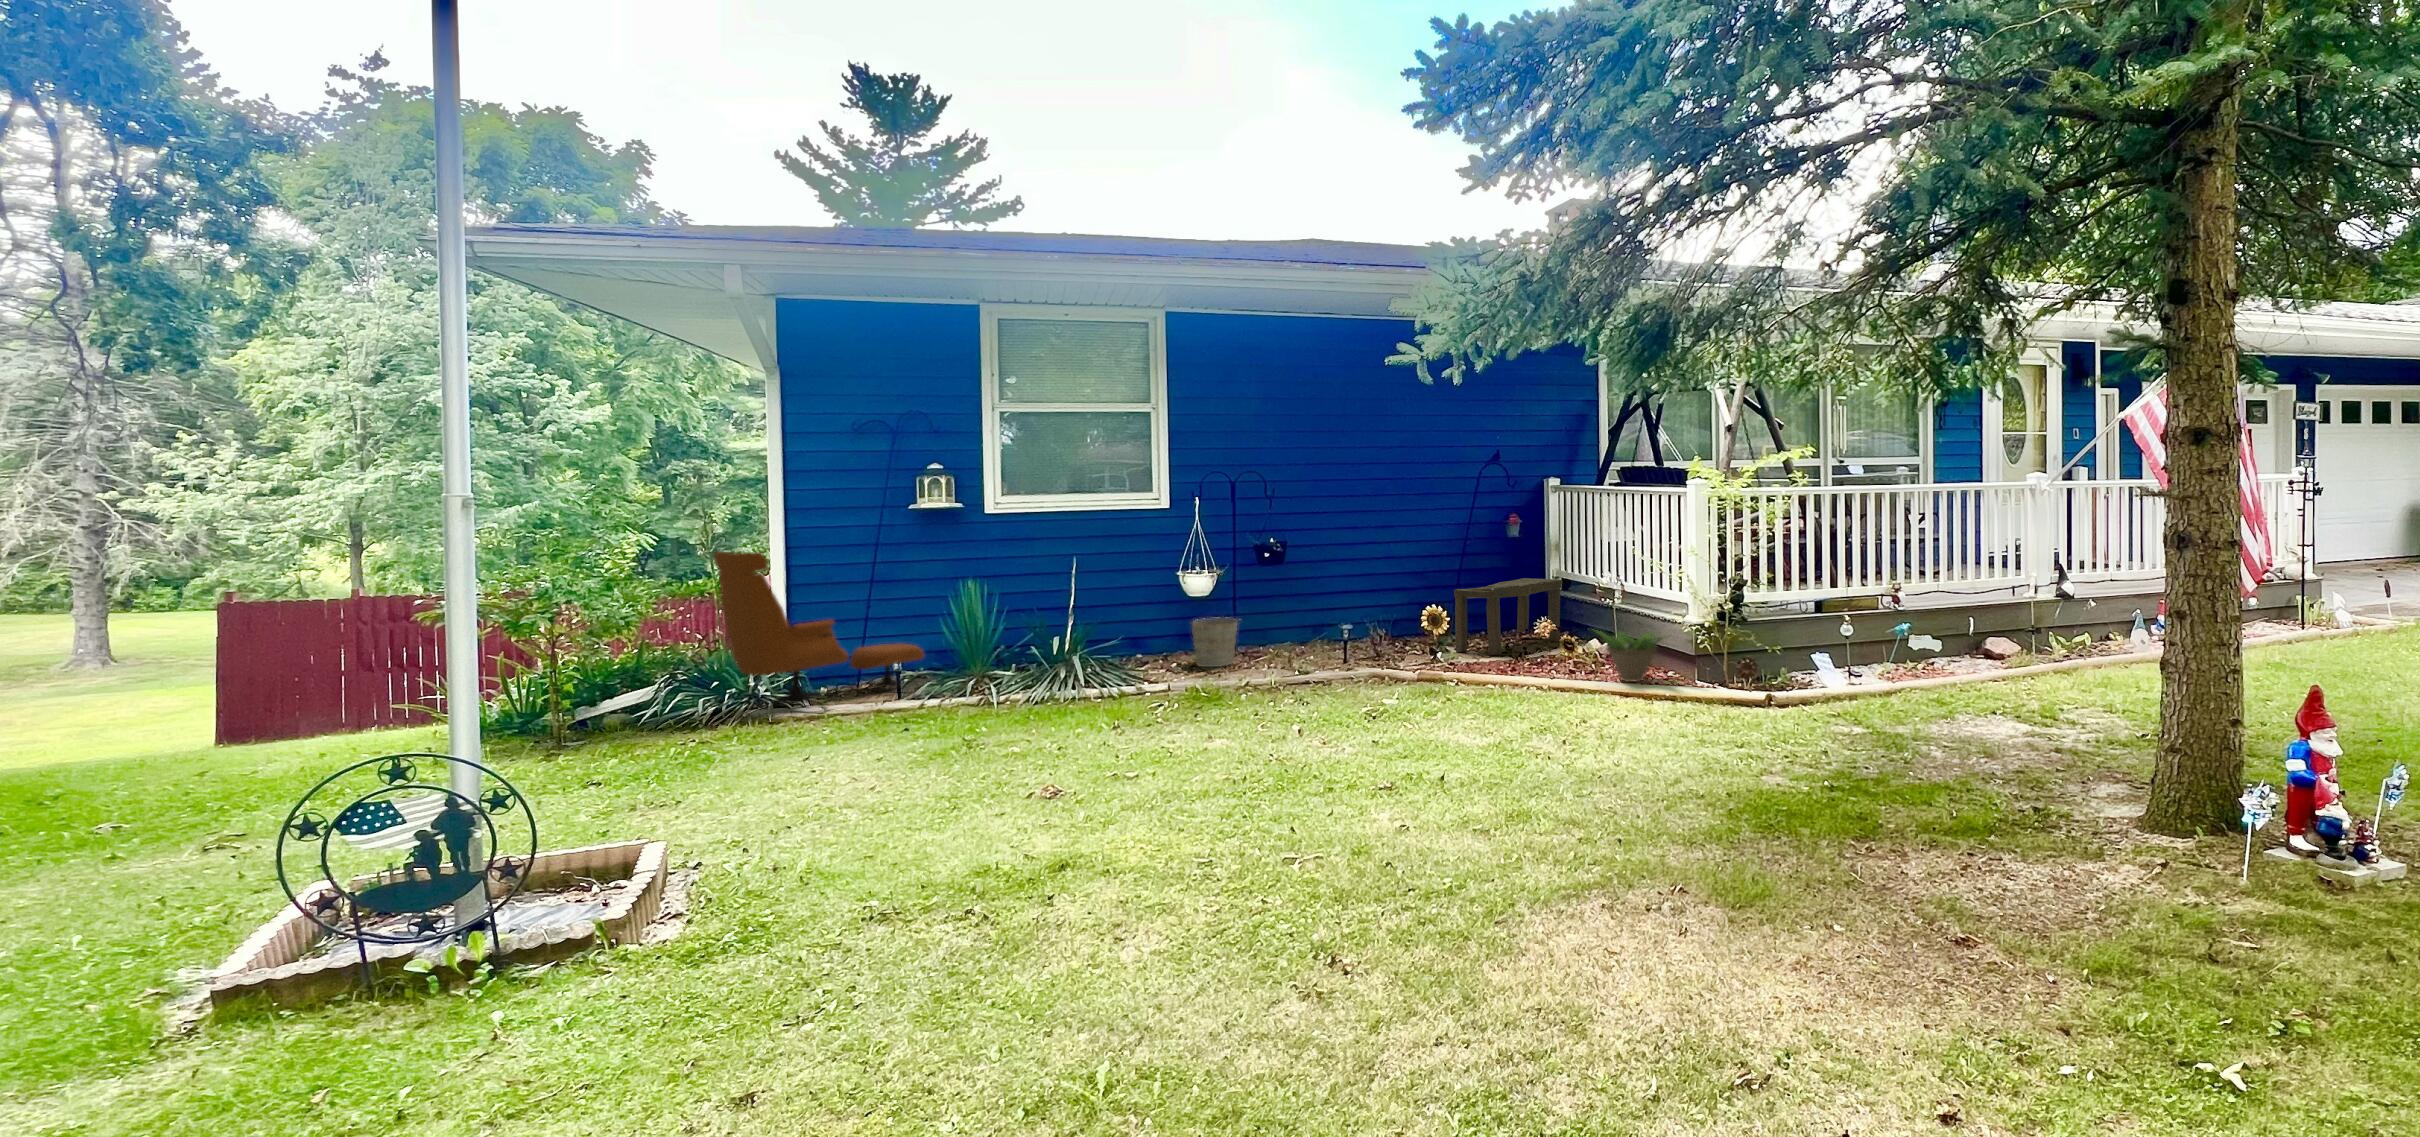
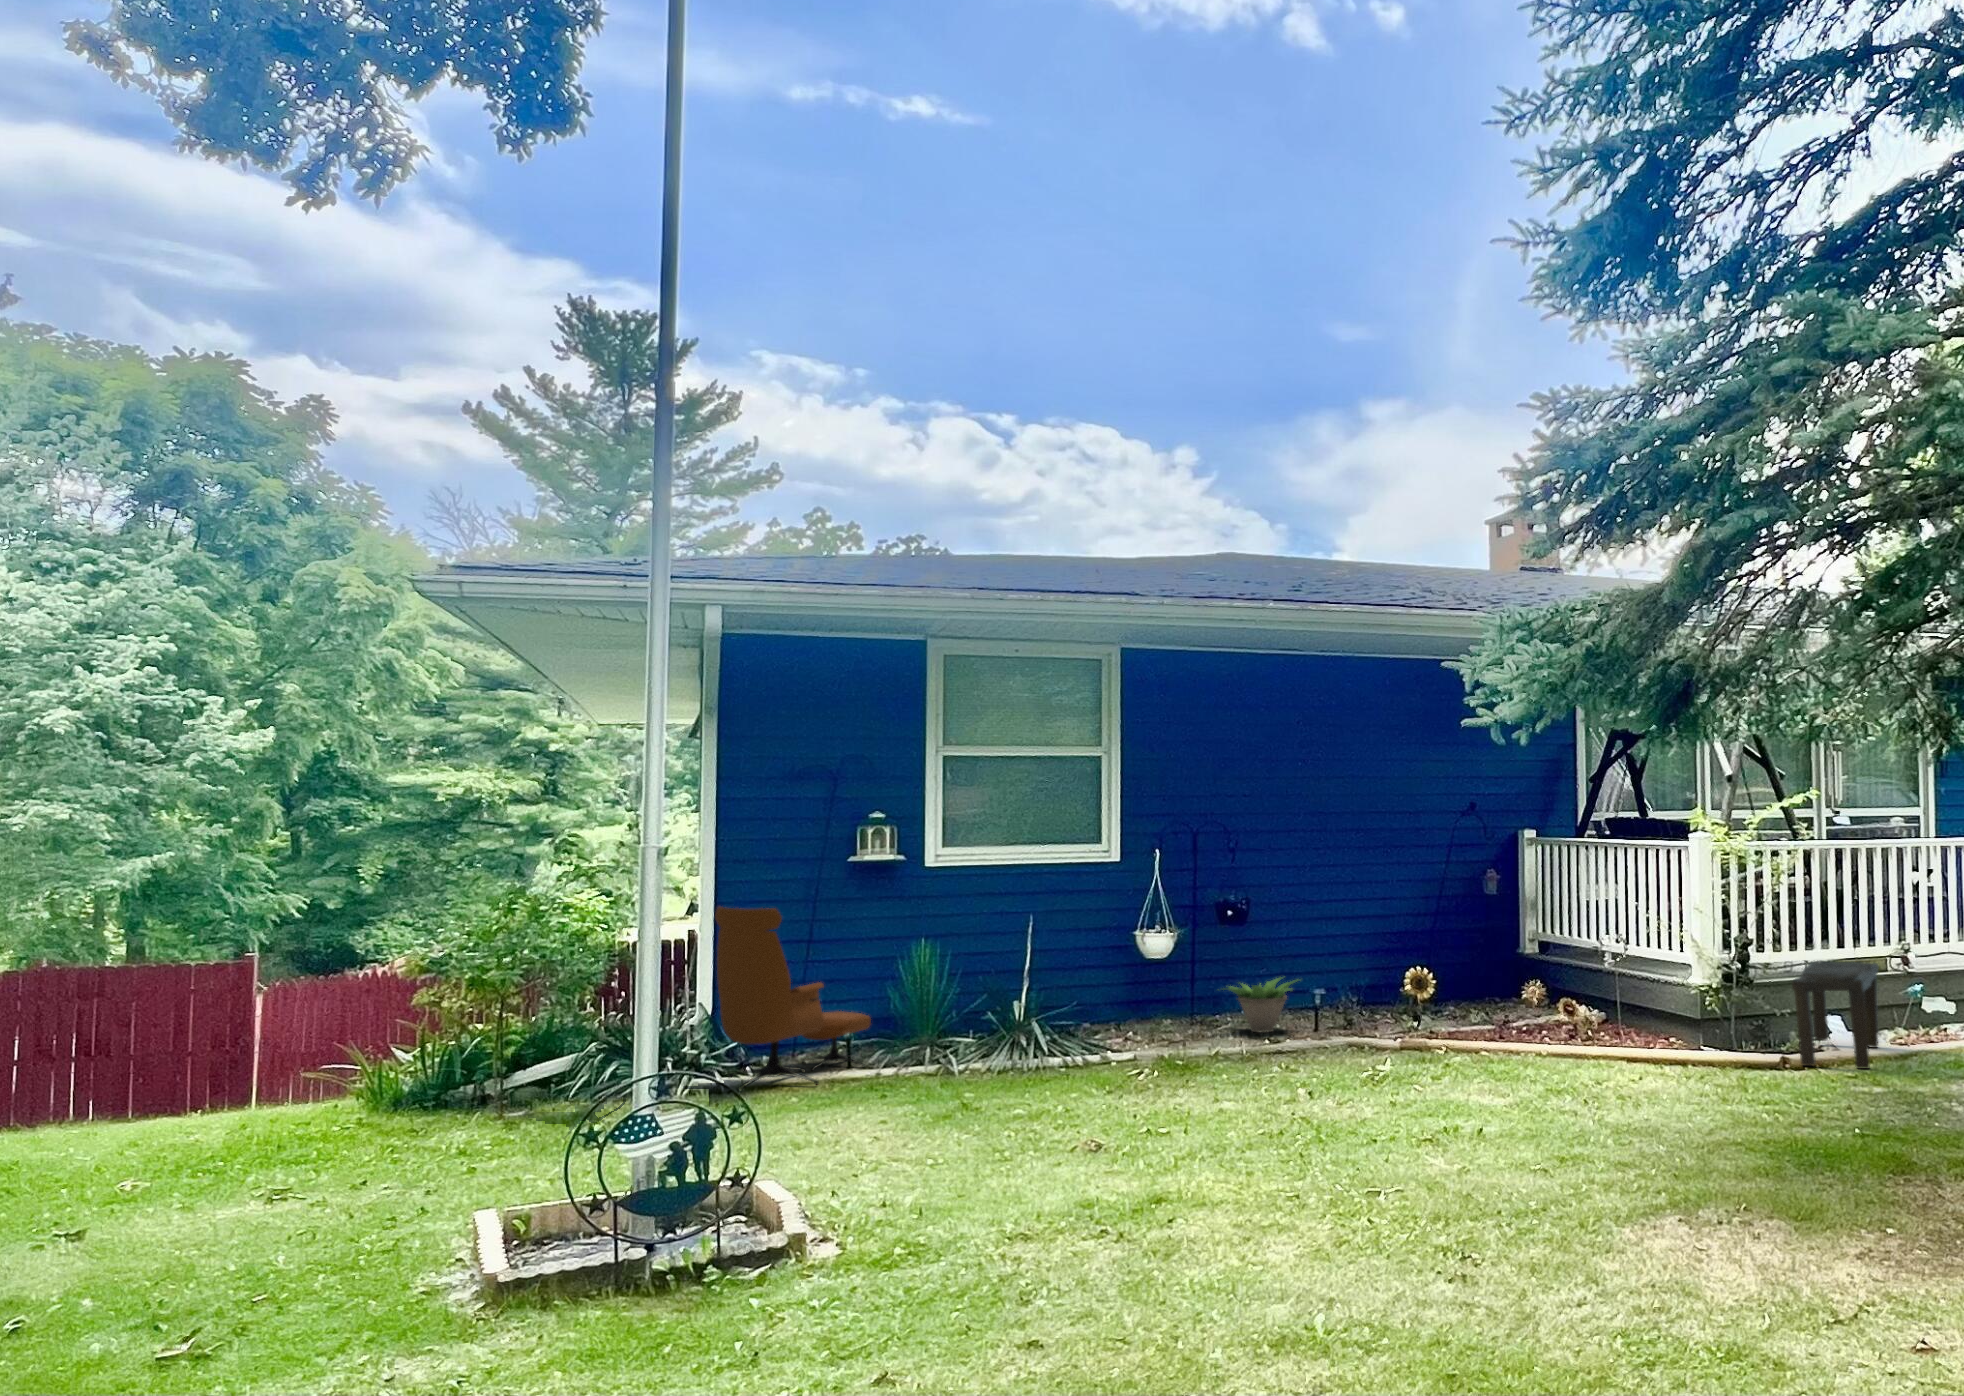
bench: present [1454,578,1562,655] -> present [1792,961,1879,1069]
bucket: present [1192,617,1238,667] -> none [1130,983,1183,1041]
decorative plant: present [1592,629,1665,682] -> present [1227,978,1296,1032]

